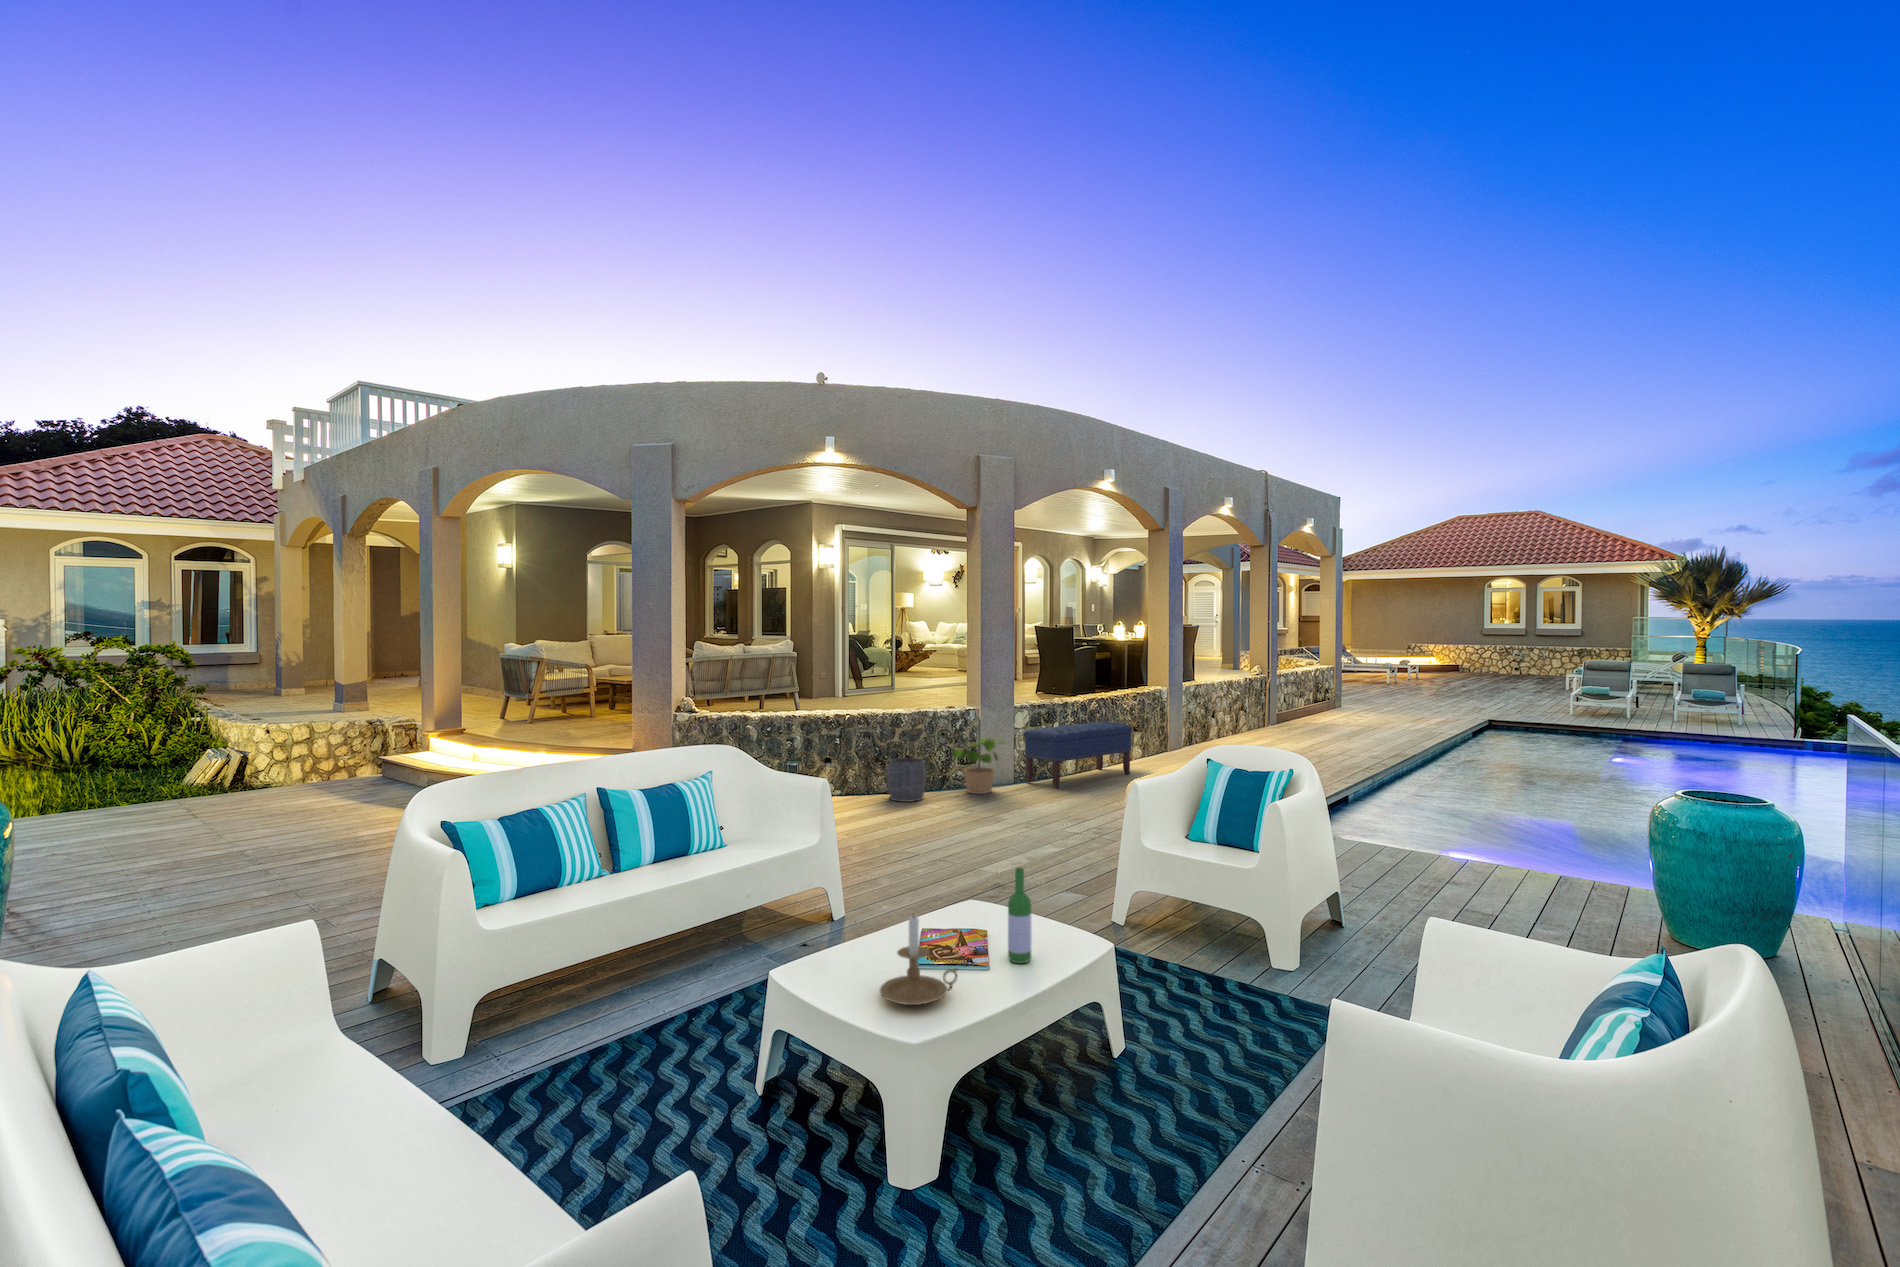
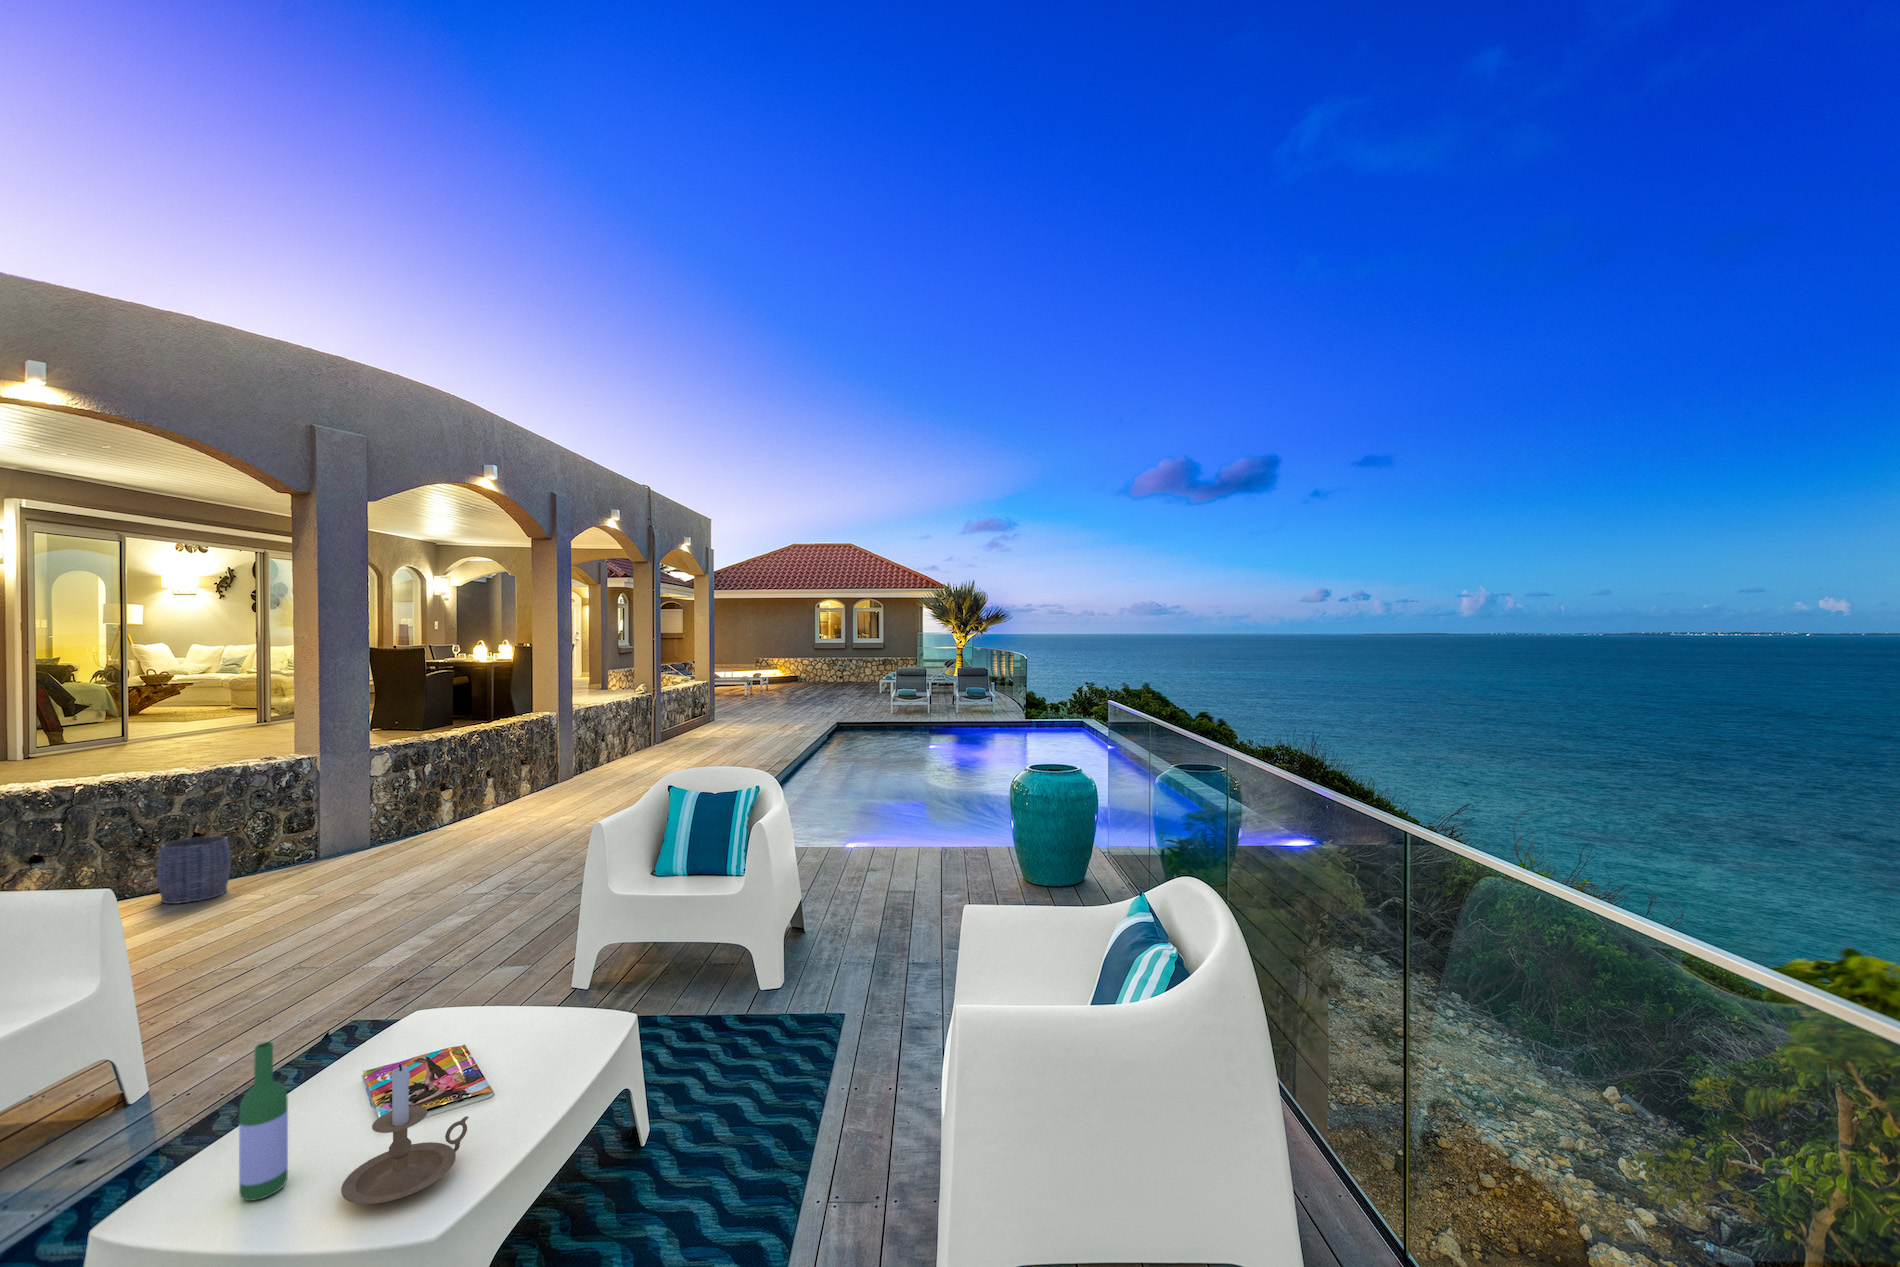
bench: present [1024,722,1132,788] -> none [387,757,530,844]
potted plant: present [953,738,1004,794] -> none [278,793,369,871]
wine bottle: present [1008,868,1031,963] -> present [239,1042,288,1201]

